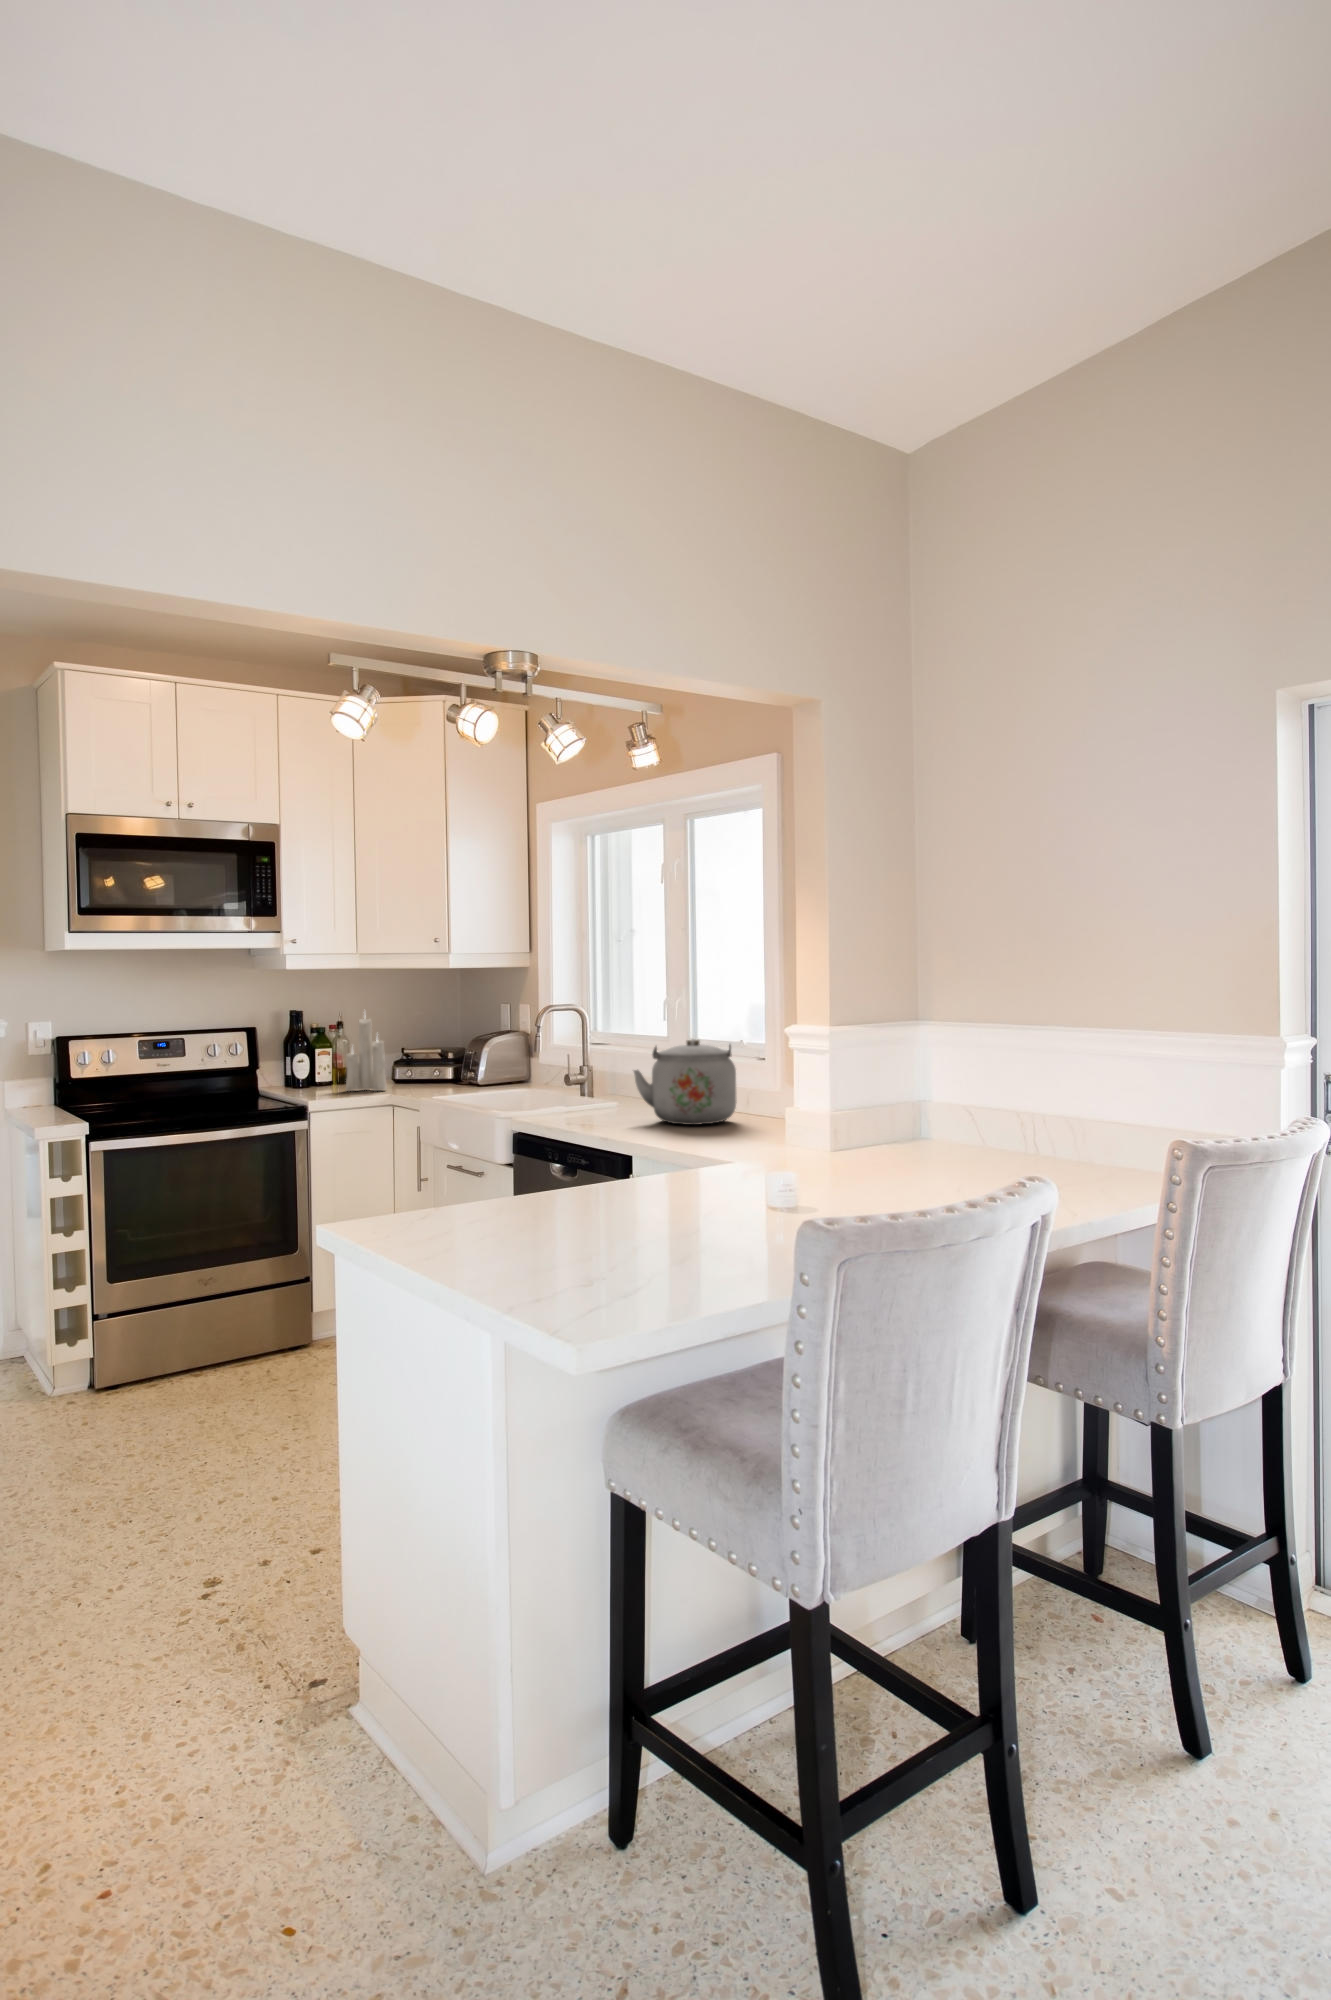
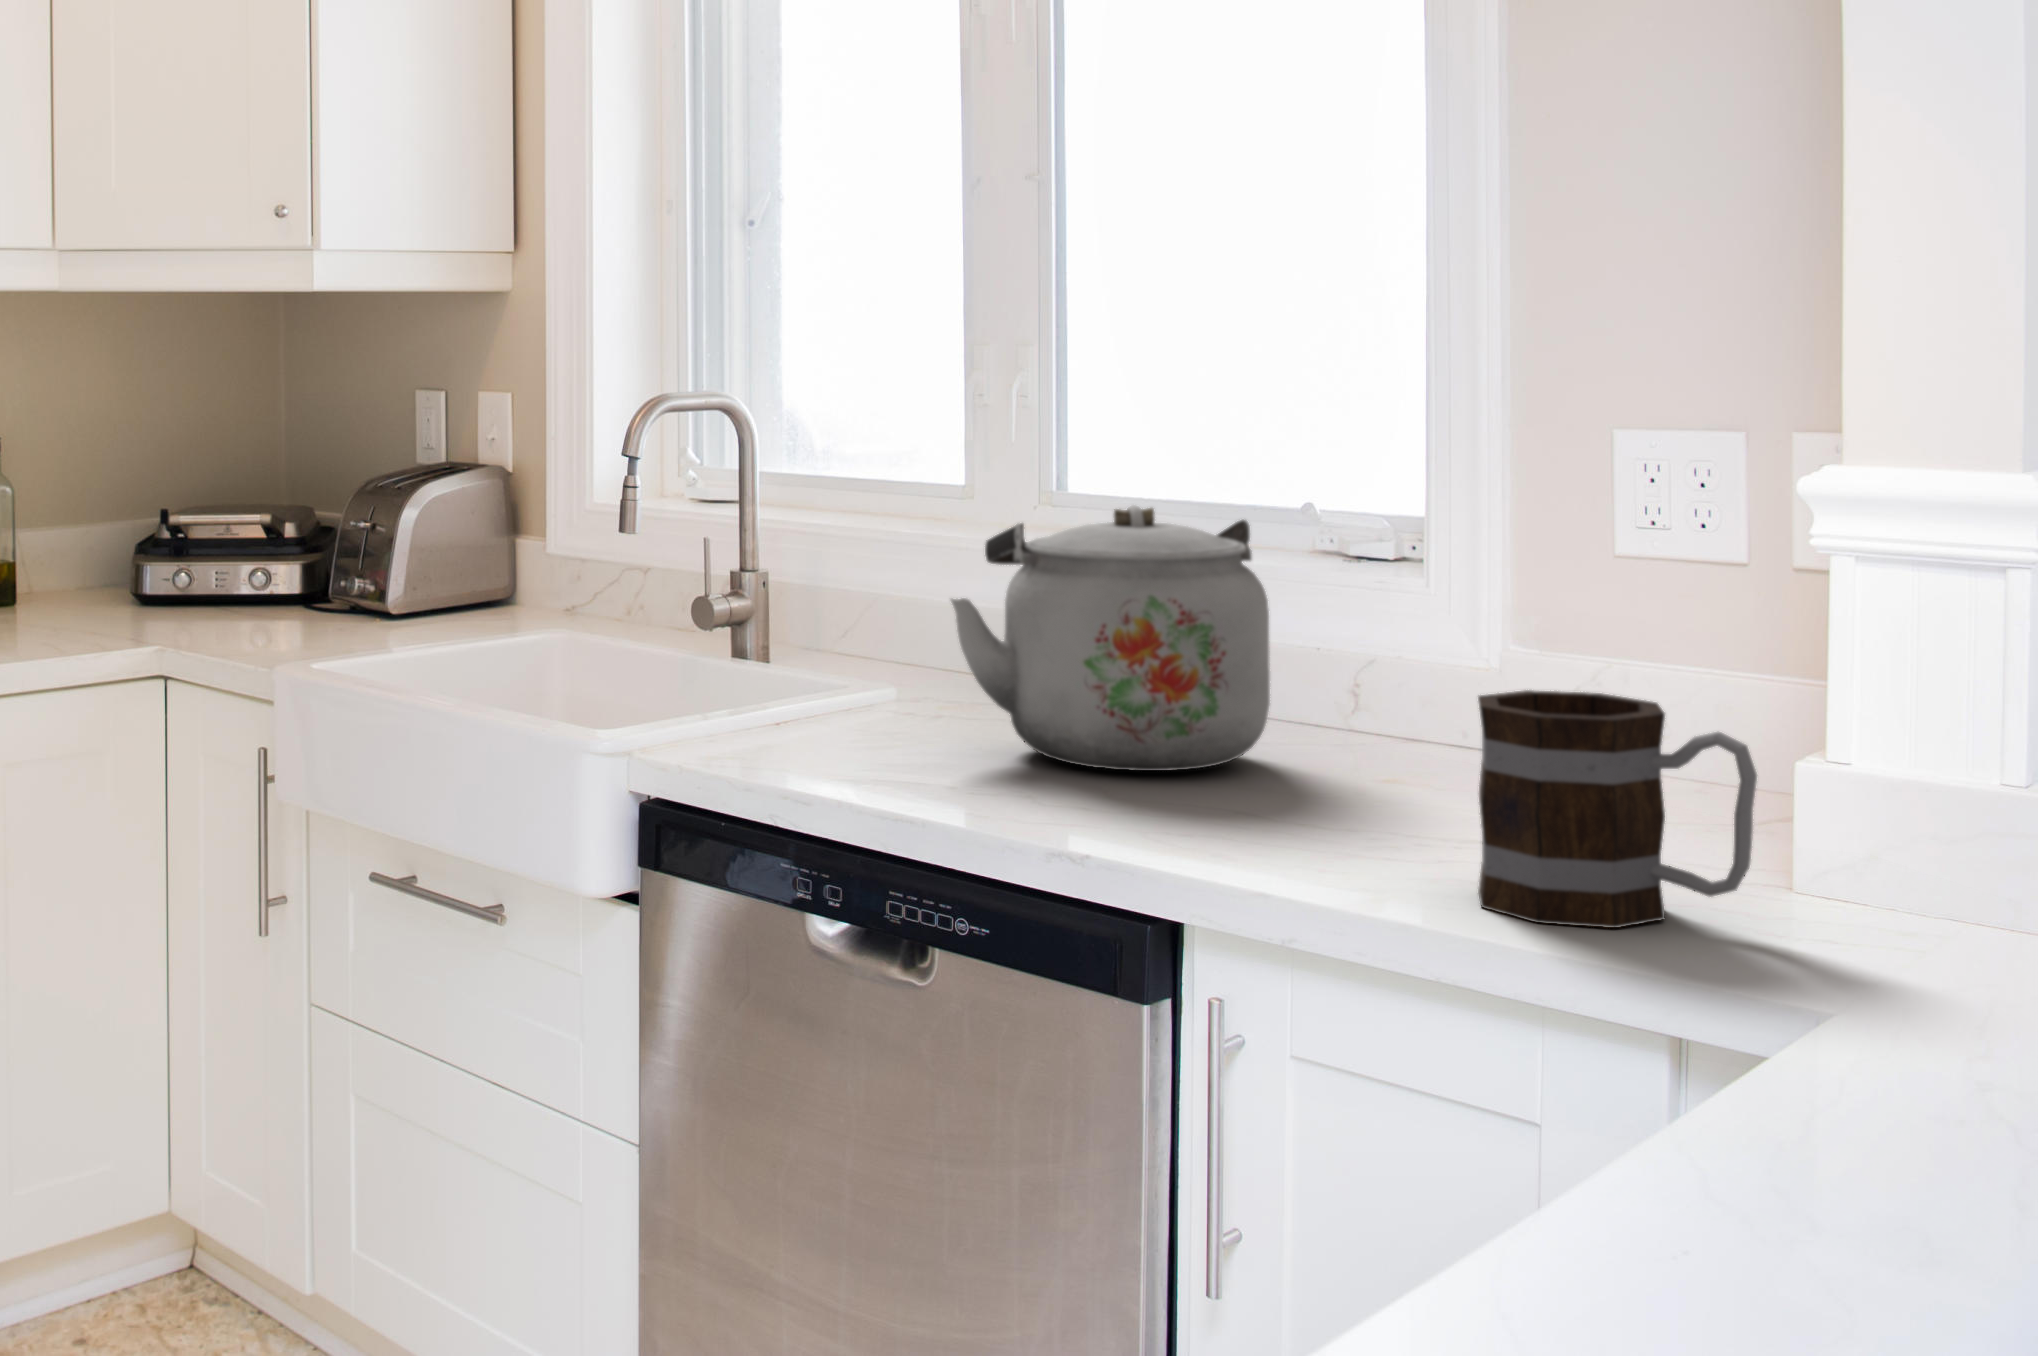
candle: present [346,1019,387,1091] -> none [17,395,132,633]
mug: none [741,1090,812,1157] -> present [1478,690,1757,928]

